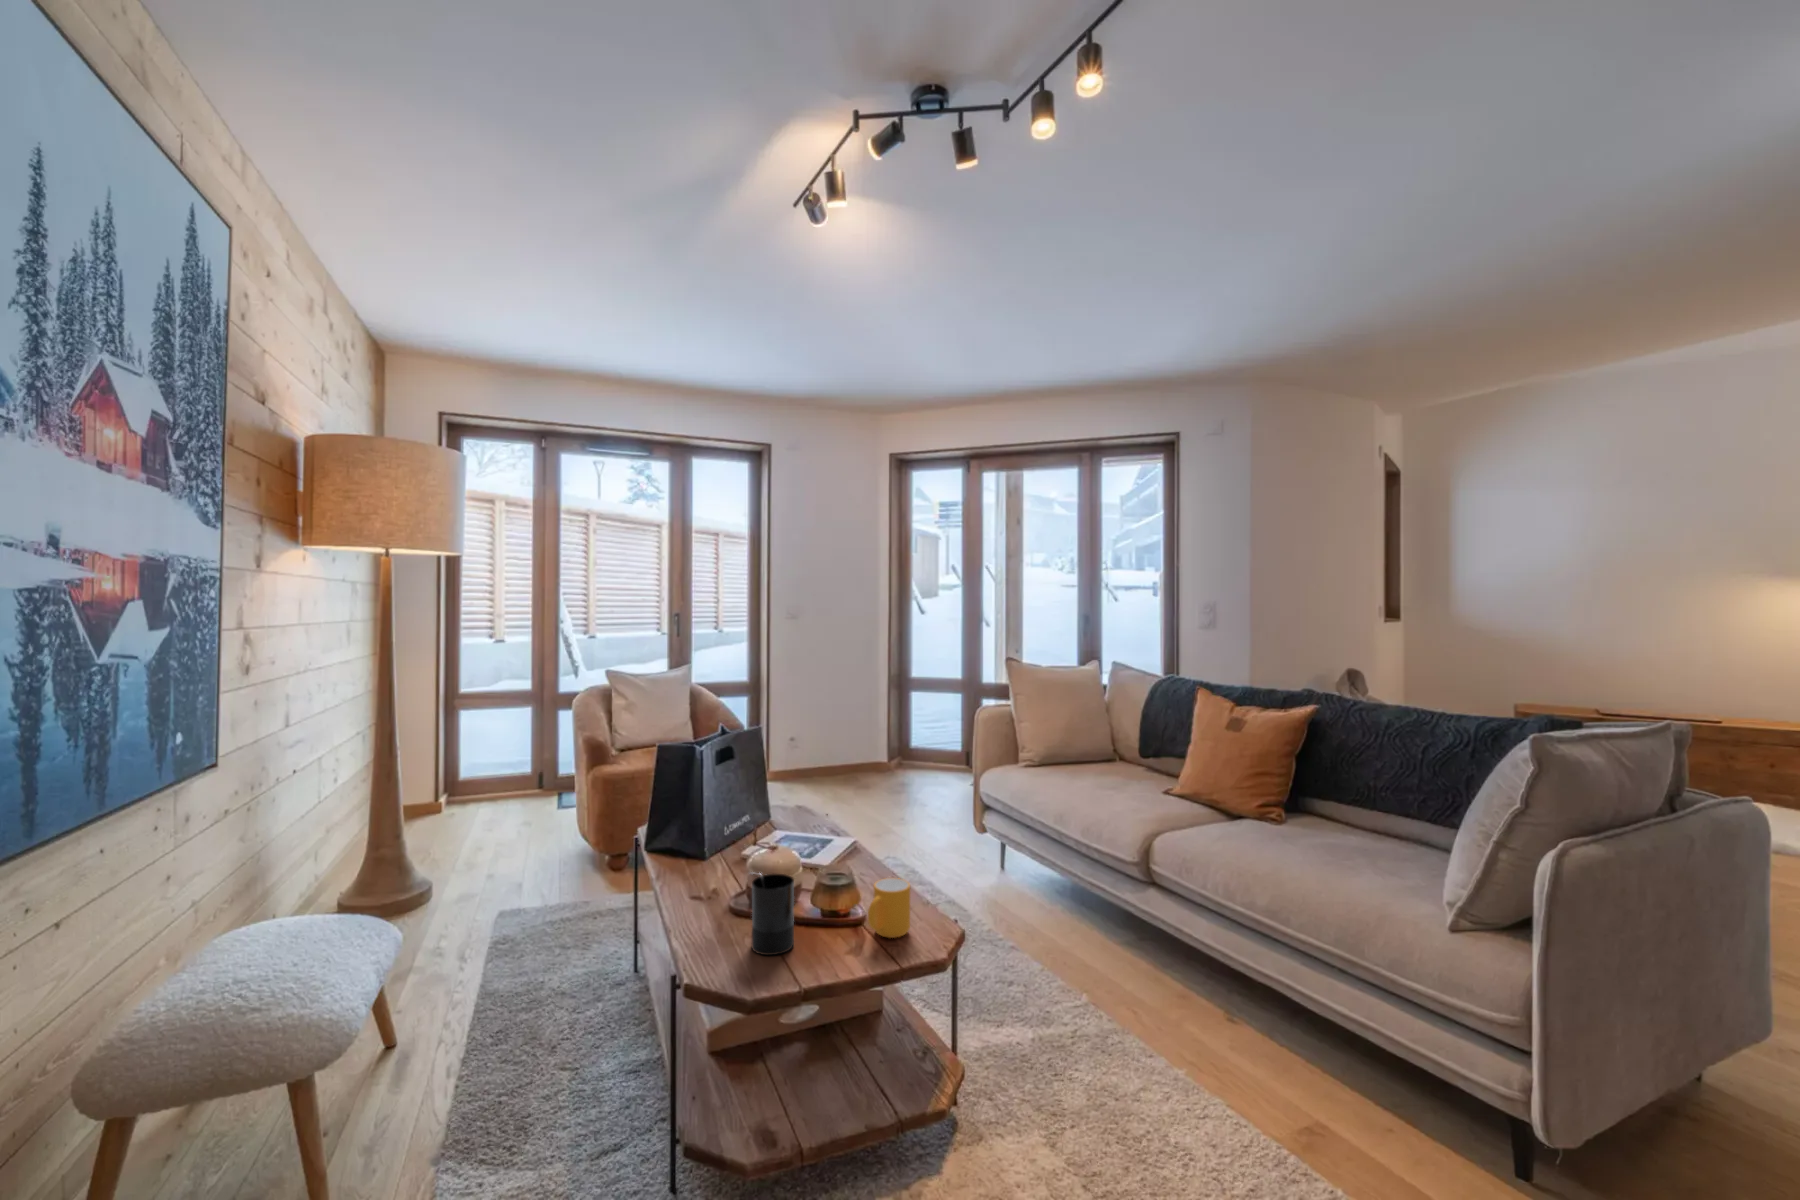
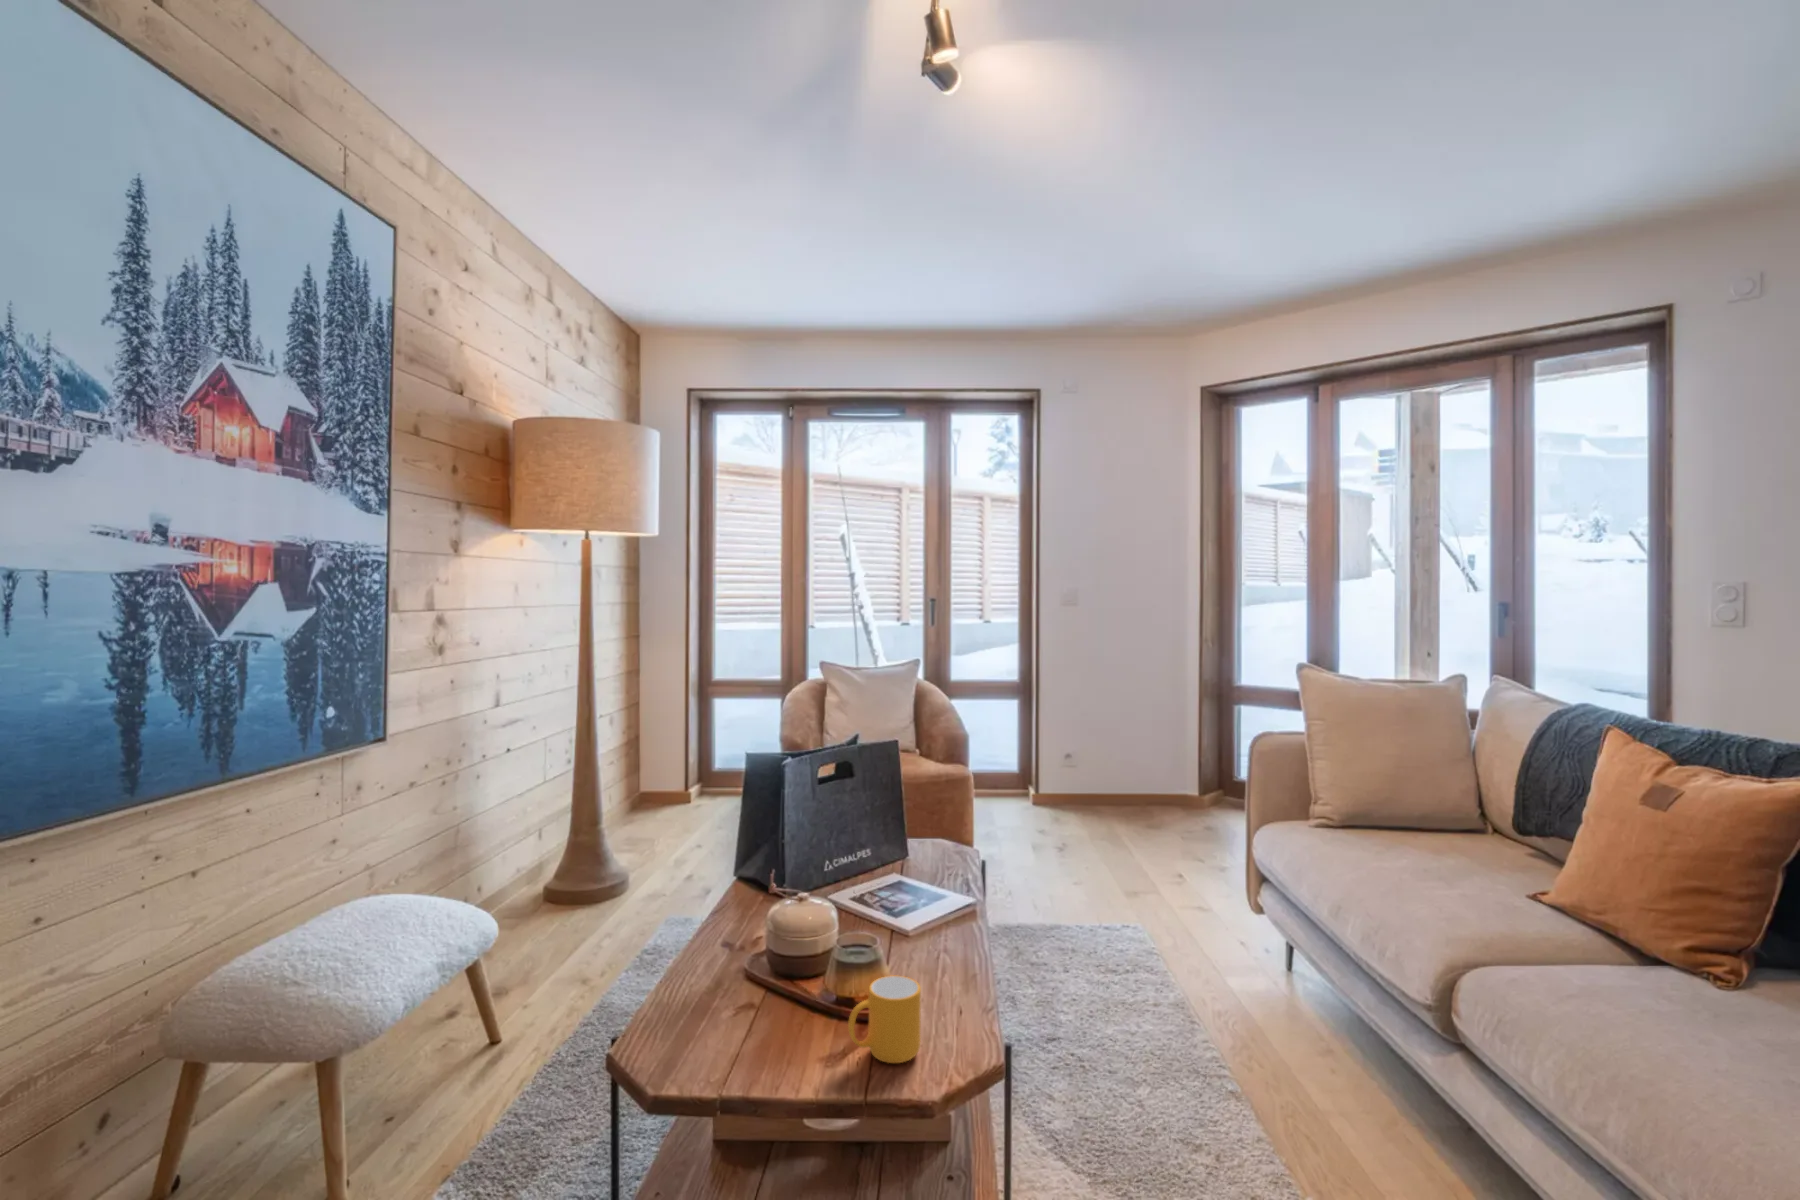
candle: present [752,874,794,955] -> none [707,935,762,1050]

